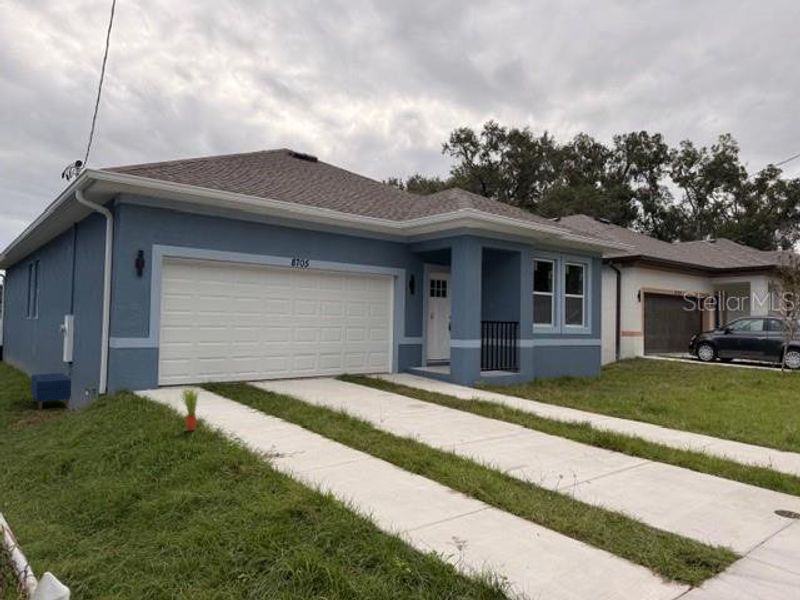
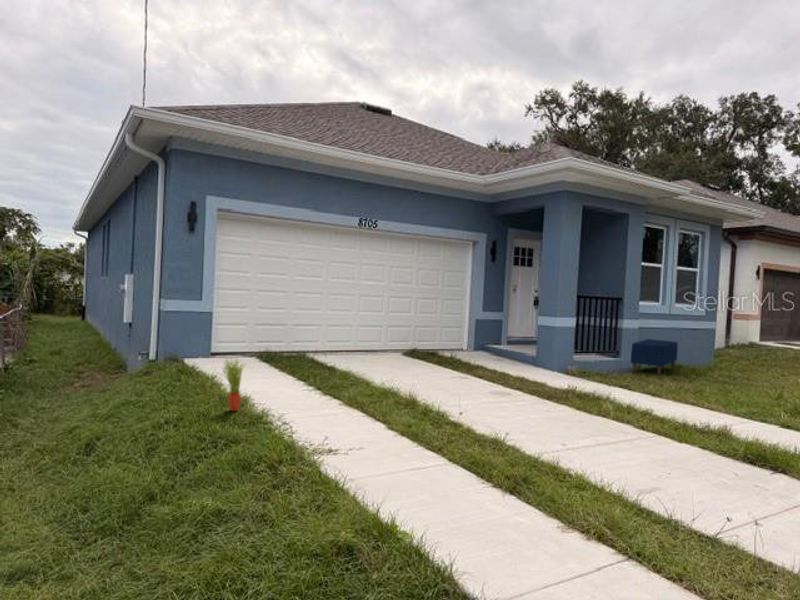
bench: present [31,373,71,410] -> present [631,339,678,375]

